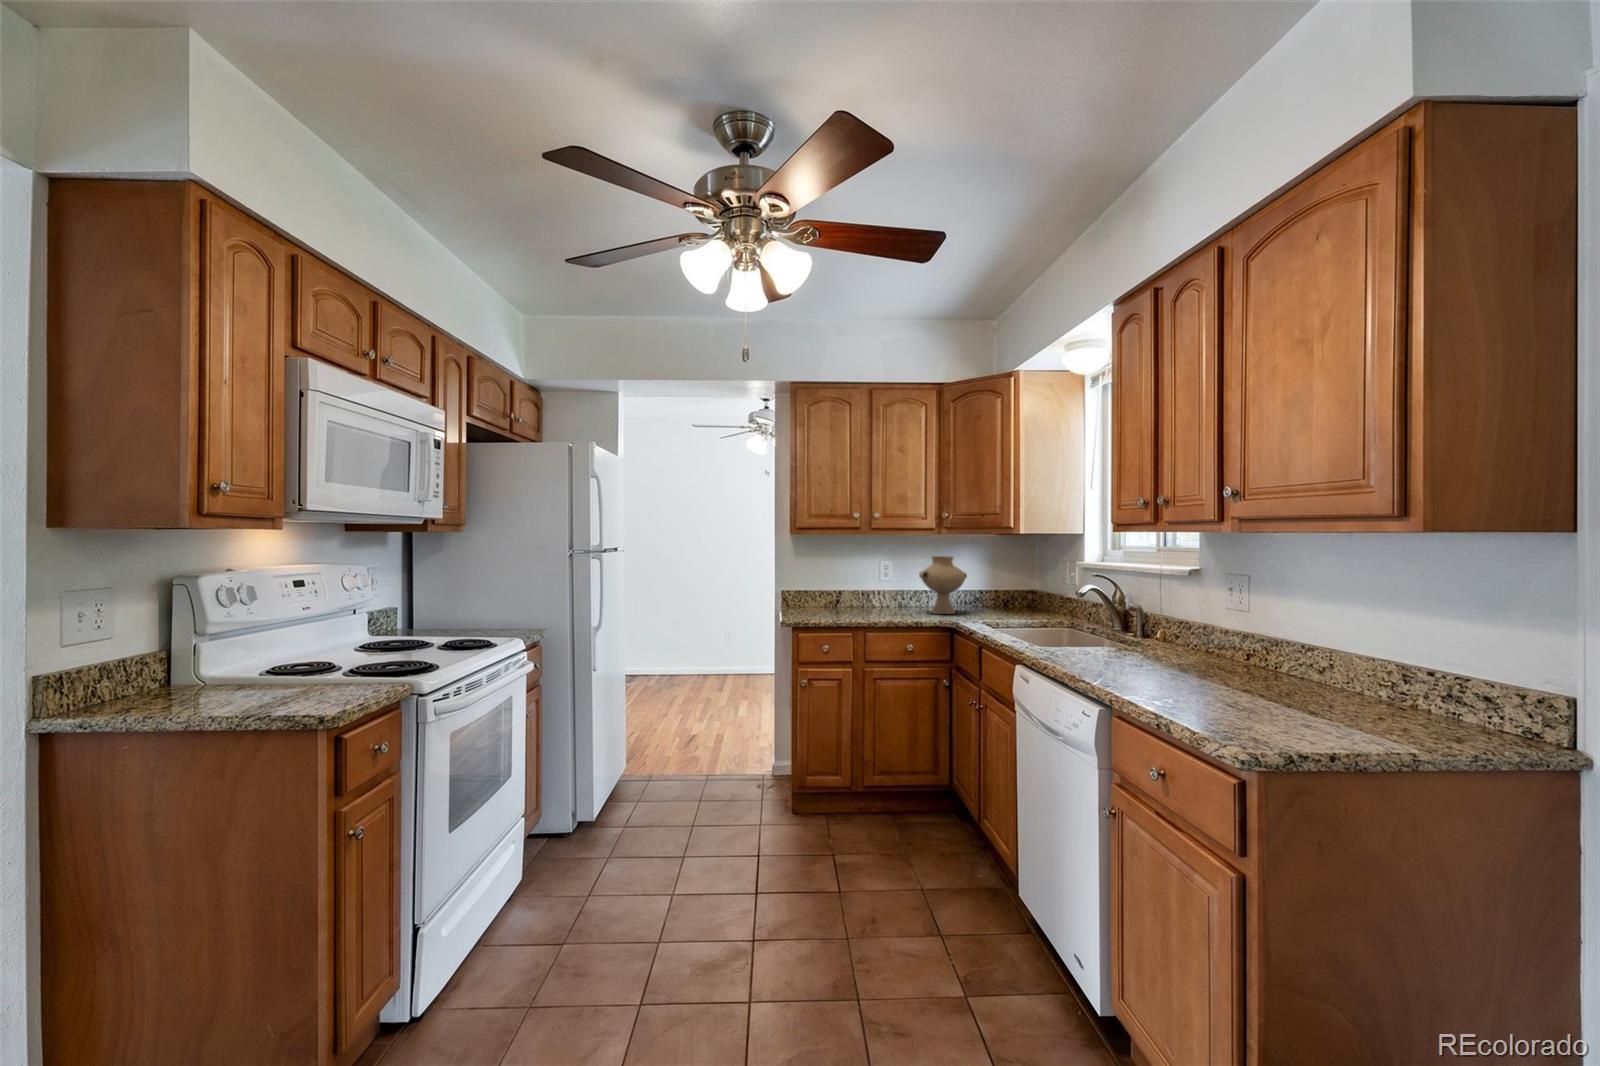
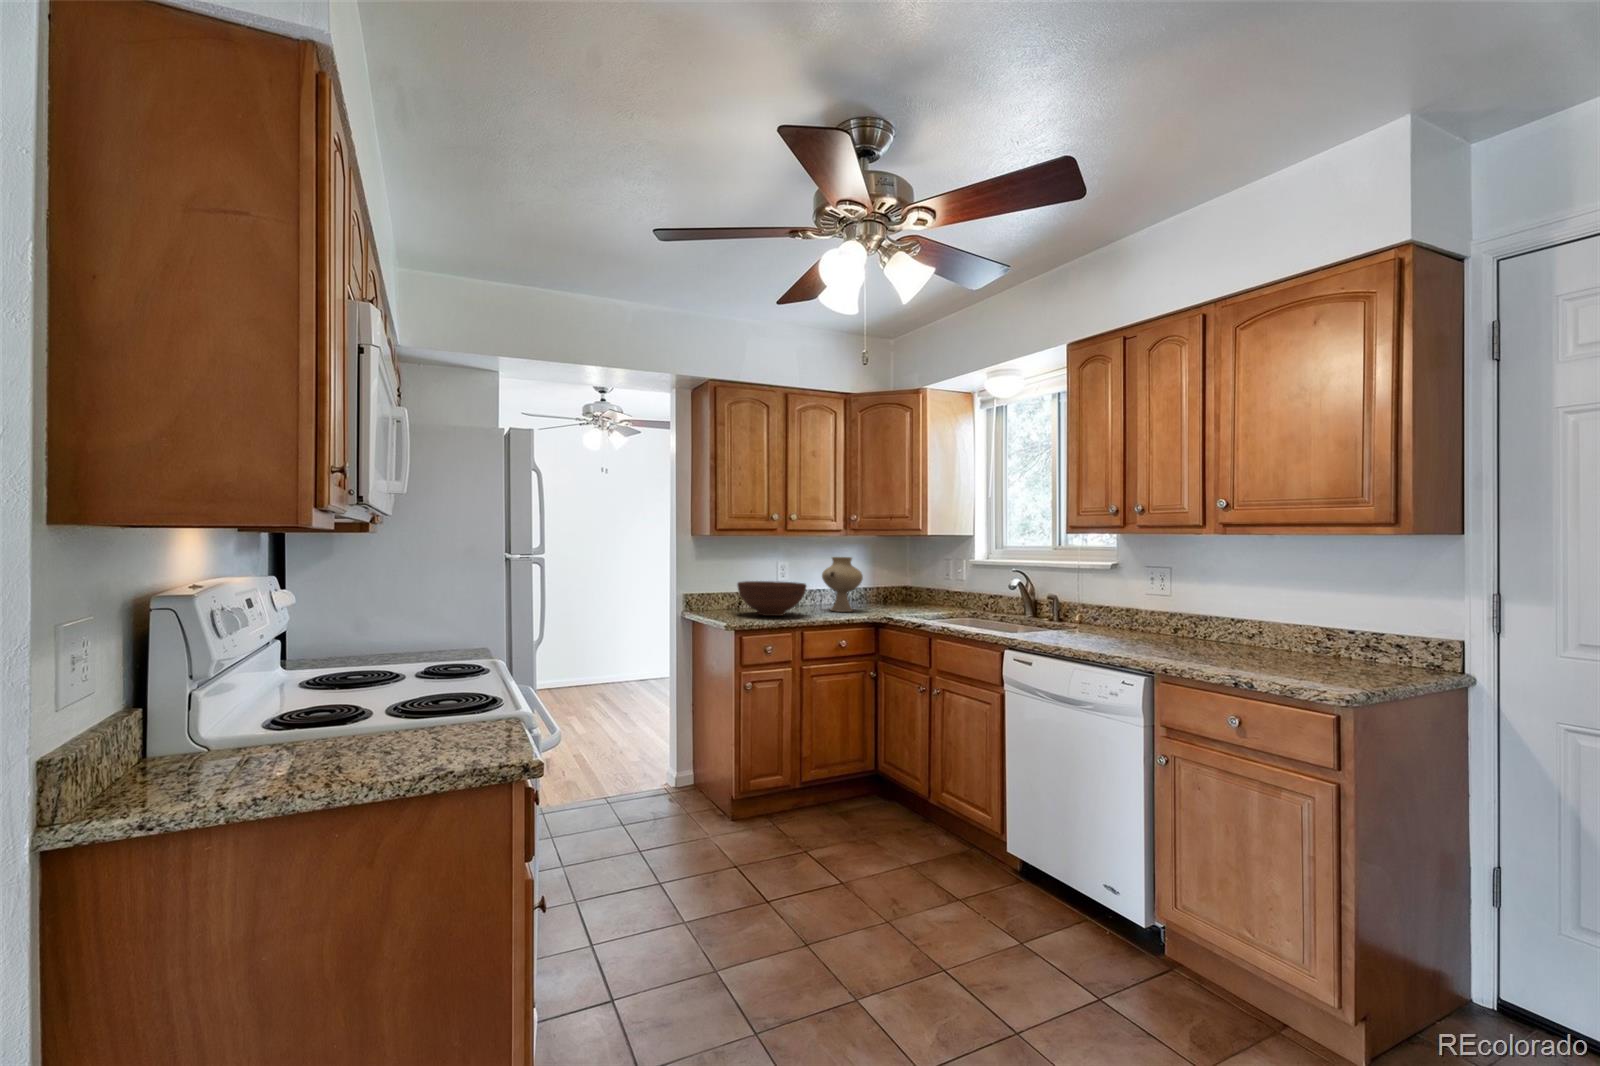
fruit bowl: none [818,581,887,617] -> present [737,581,806,616]

